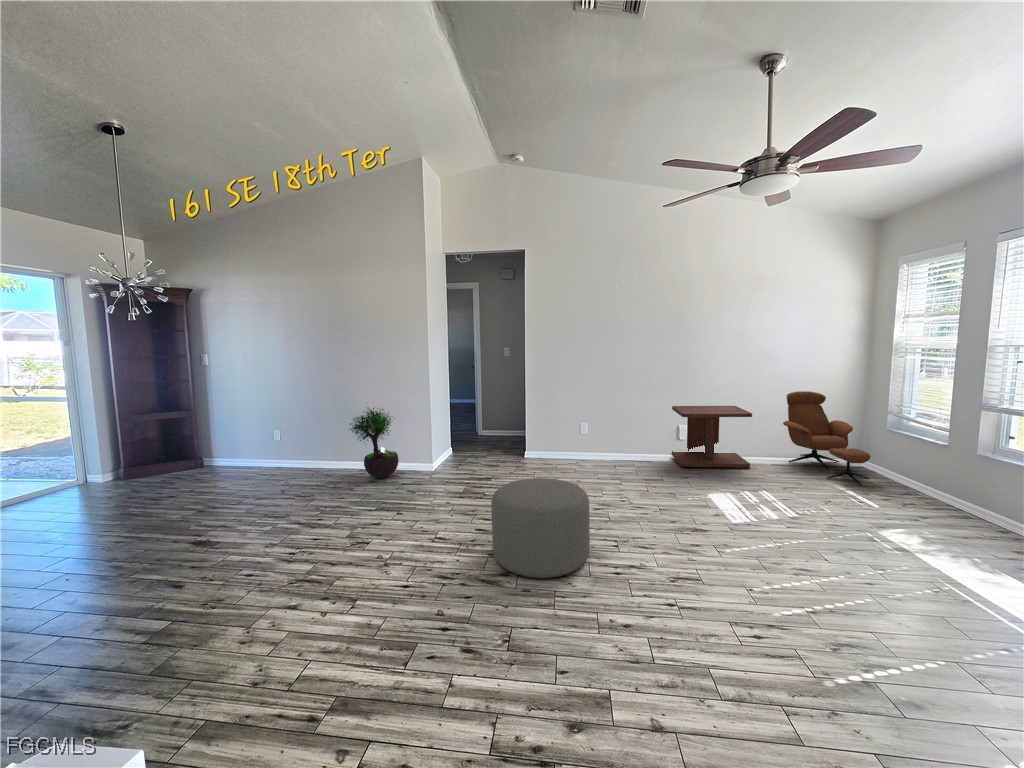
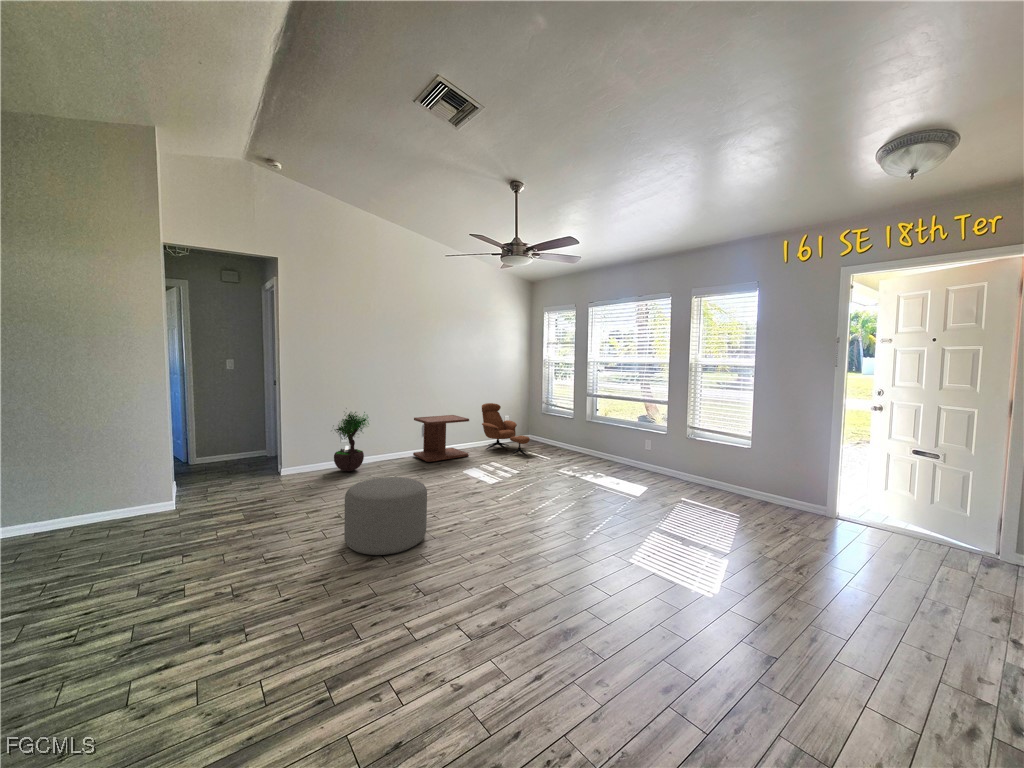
potted tree: present [348,408,398,478] -> present [334,412,369,471]

